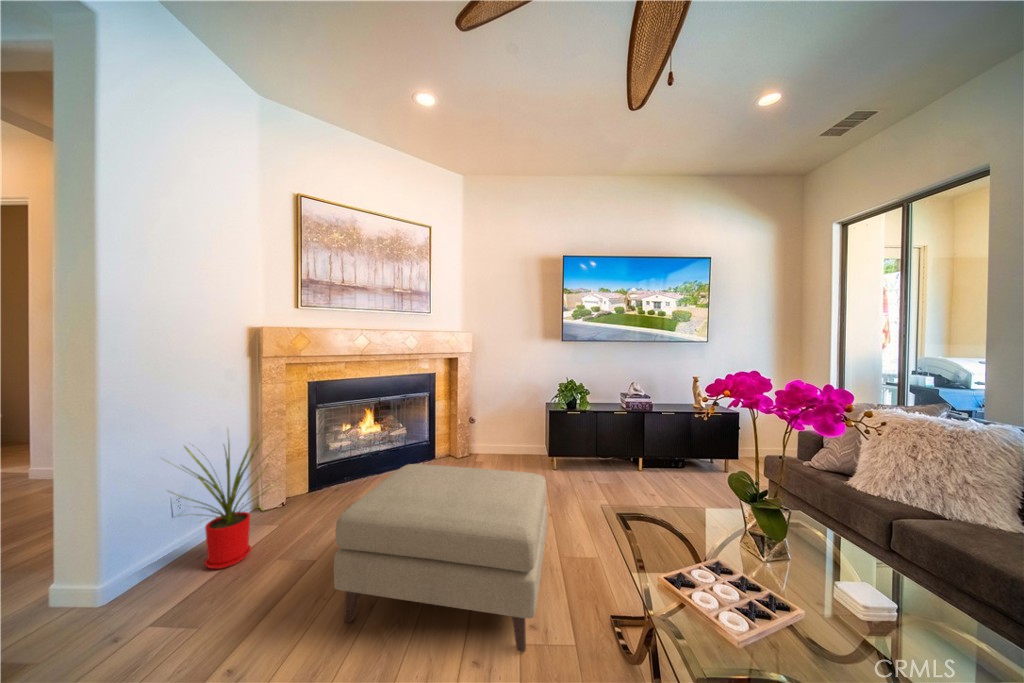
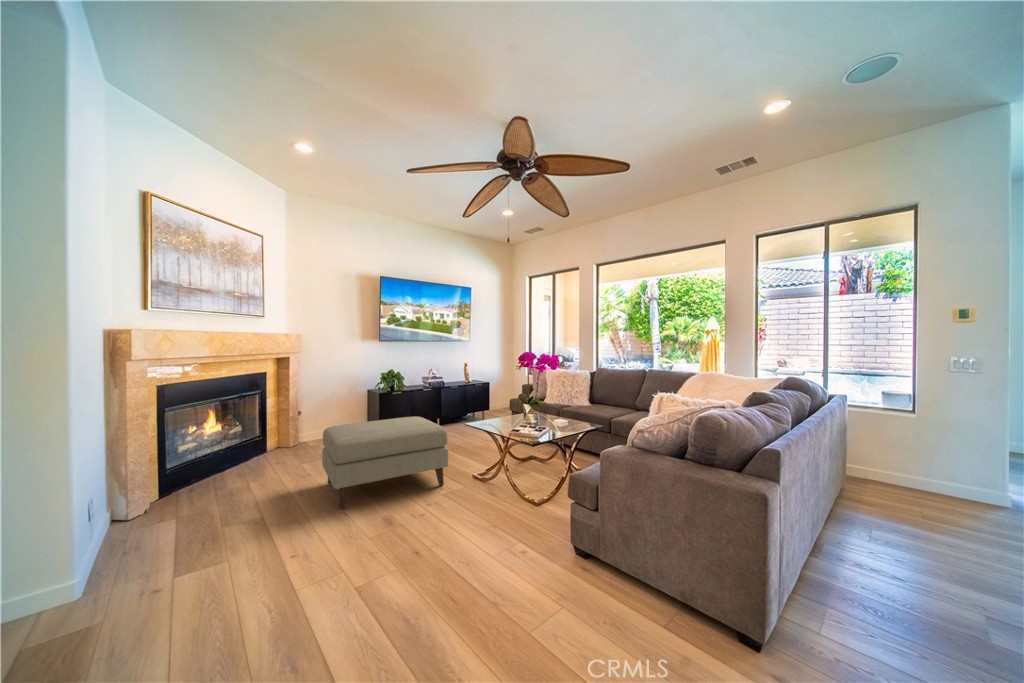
house plant: present [170,436,271,569] -> none [119,414,227,536]

